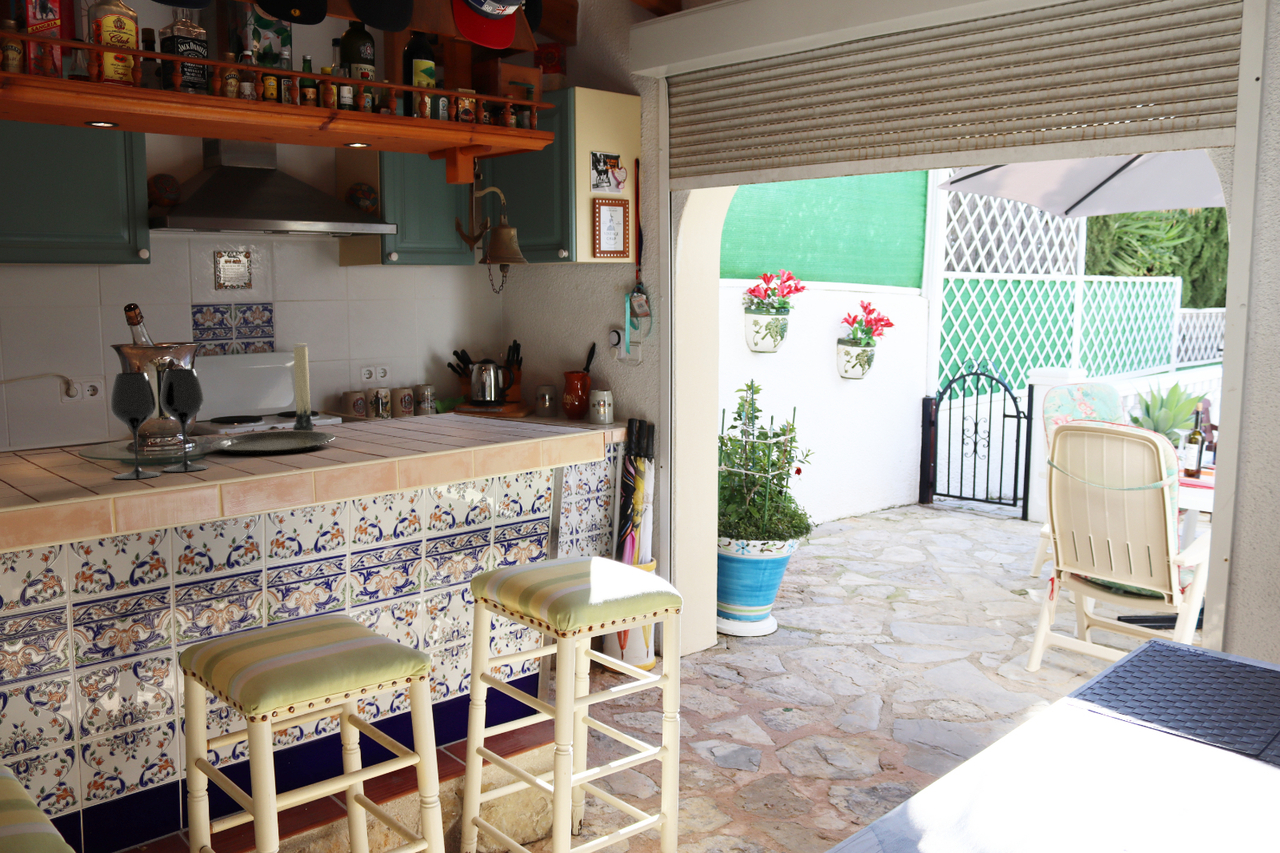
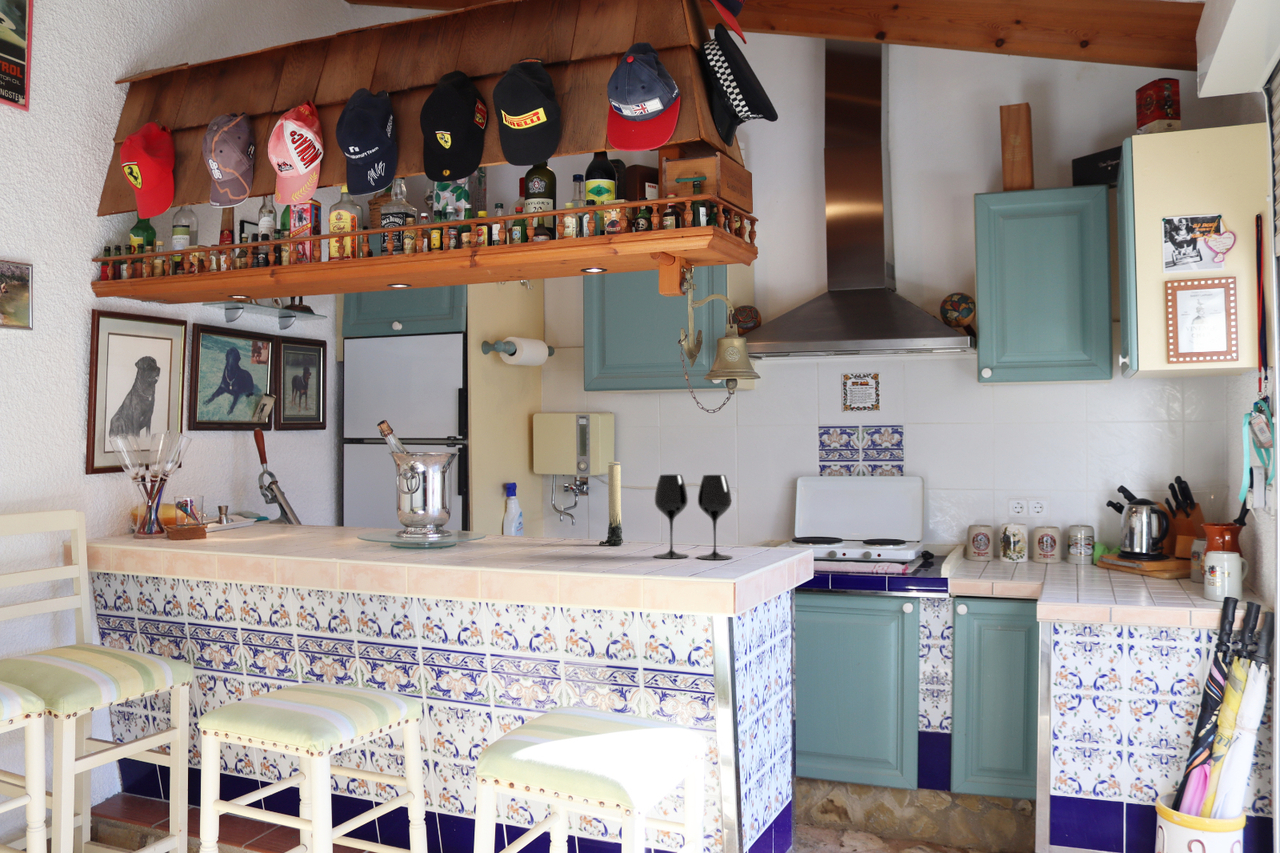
wine glass: present [110,369,208,479] -> present [655,474,732,560]
plate: present [212,431,335,454] -> none [458,535,563,554]

